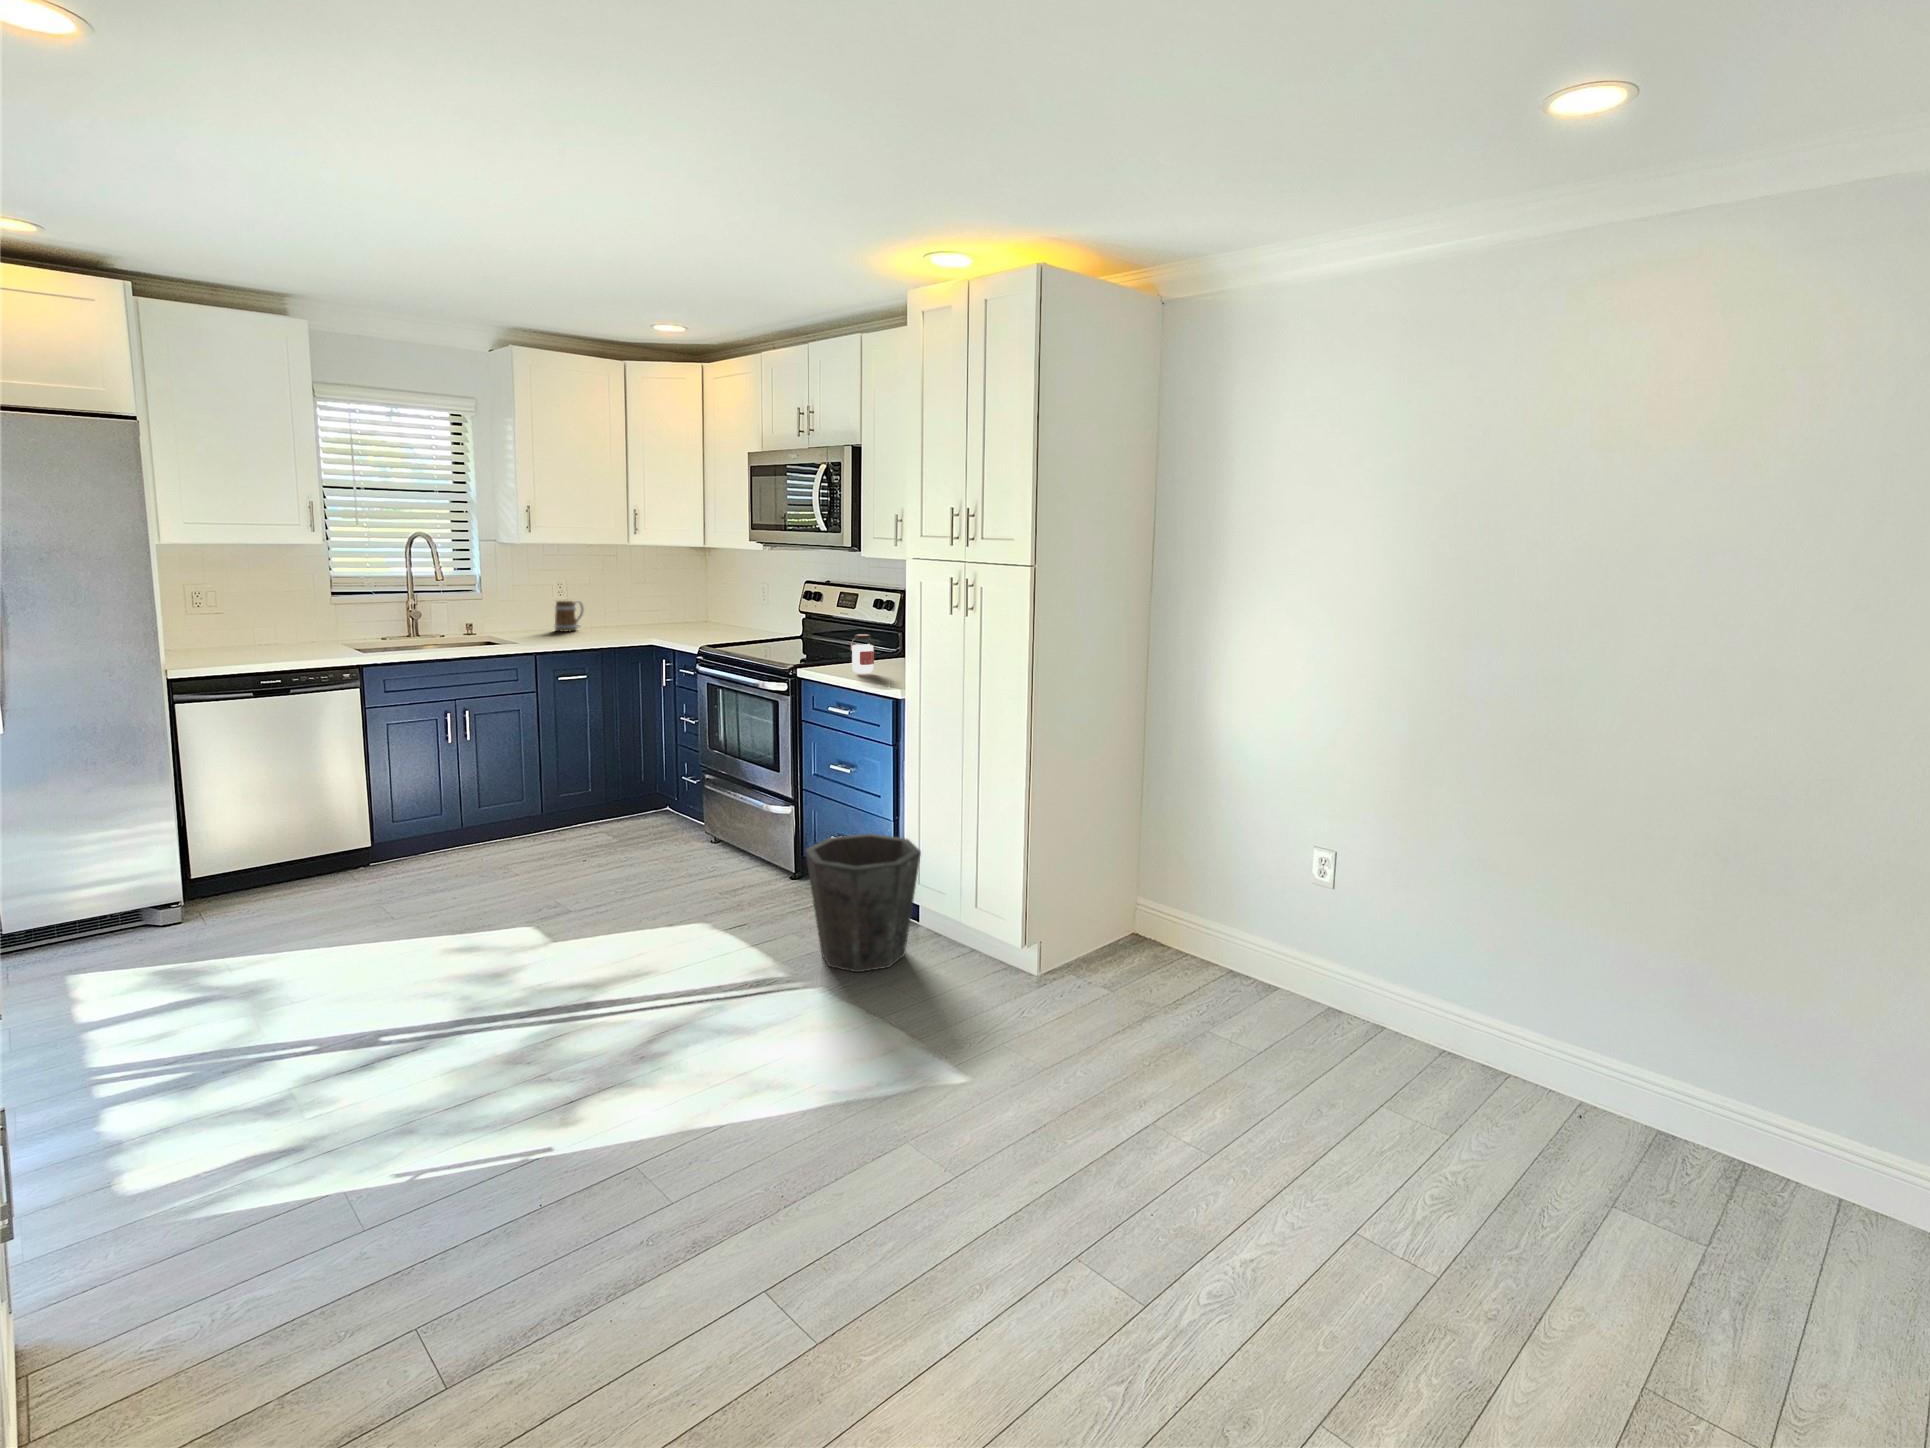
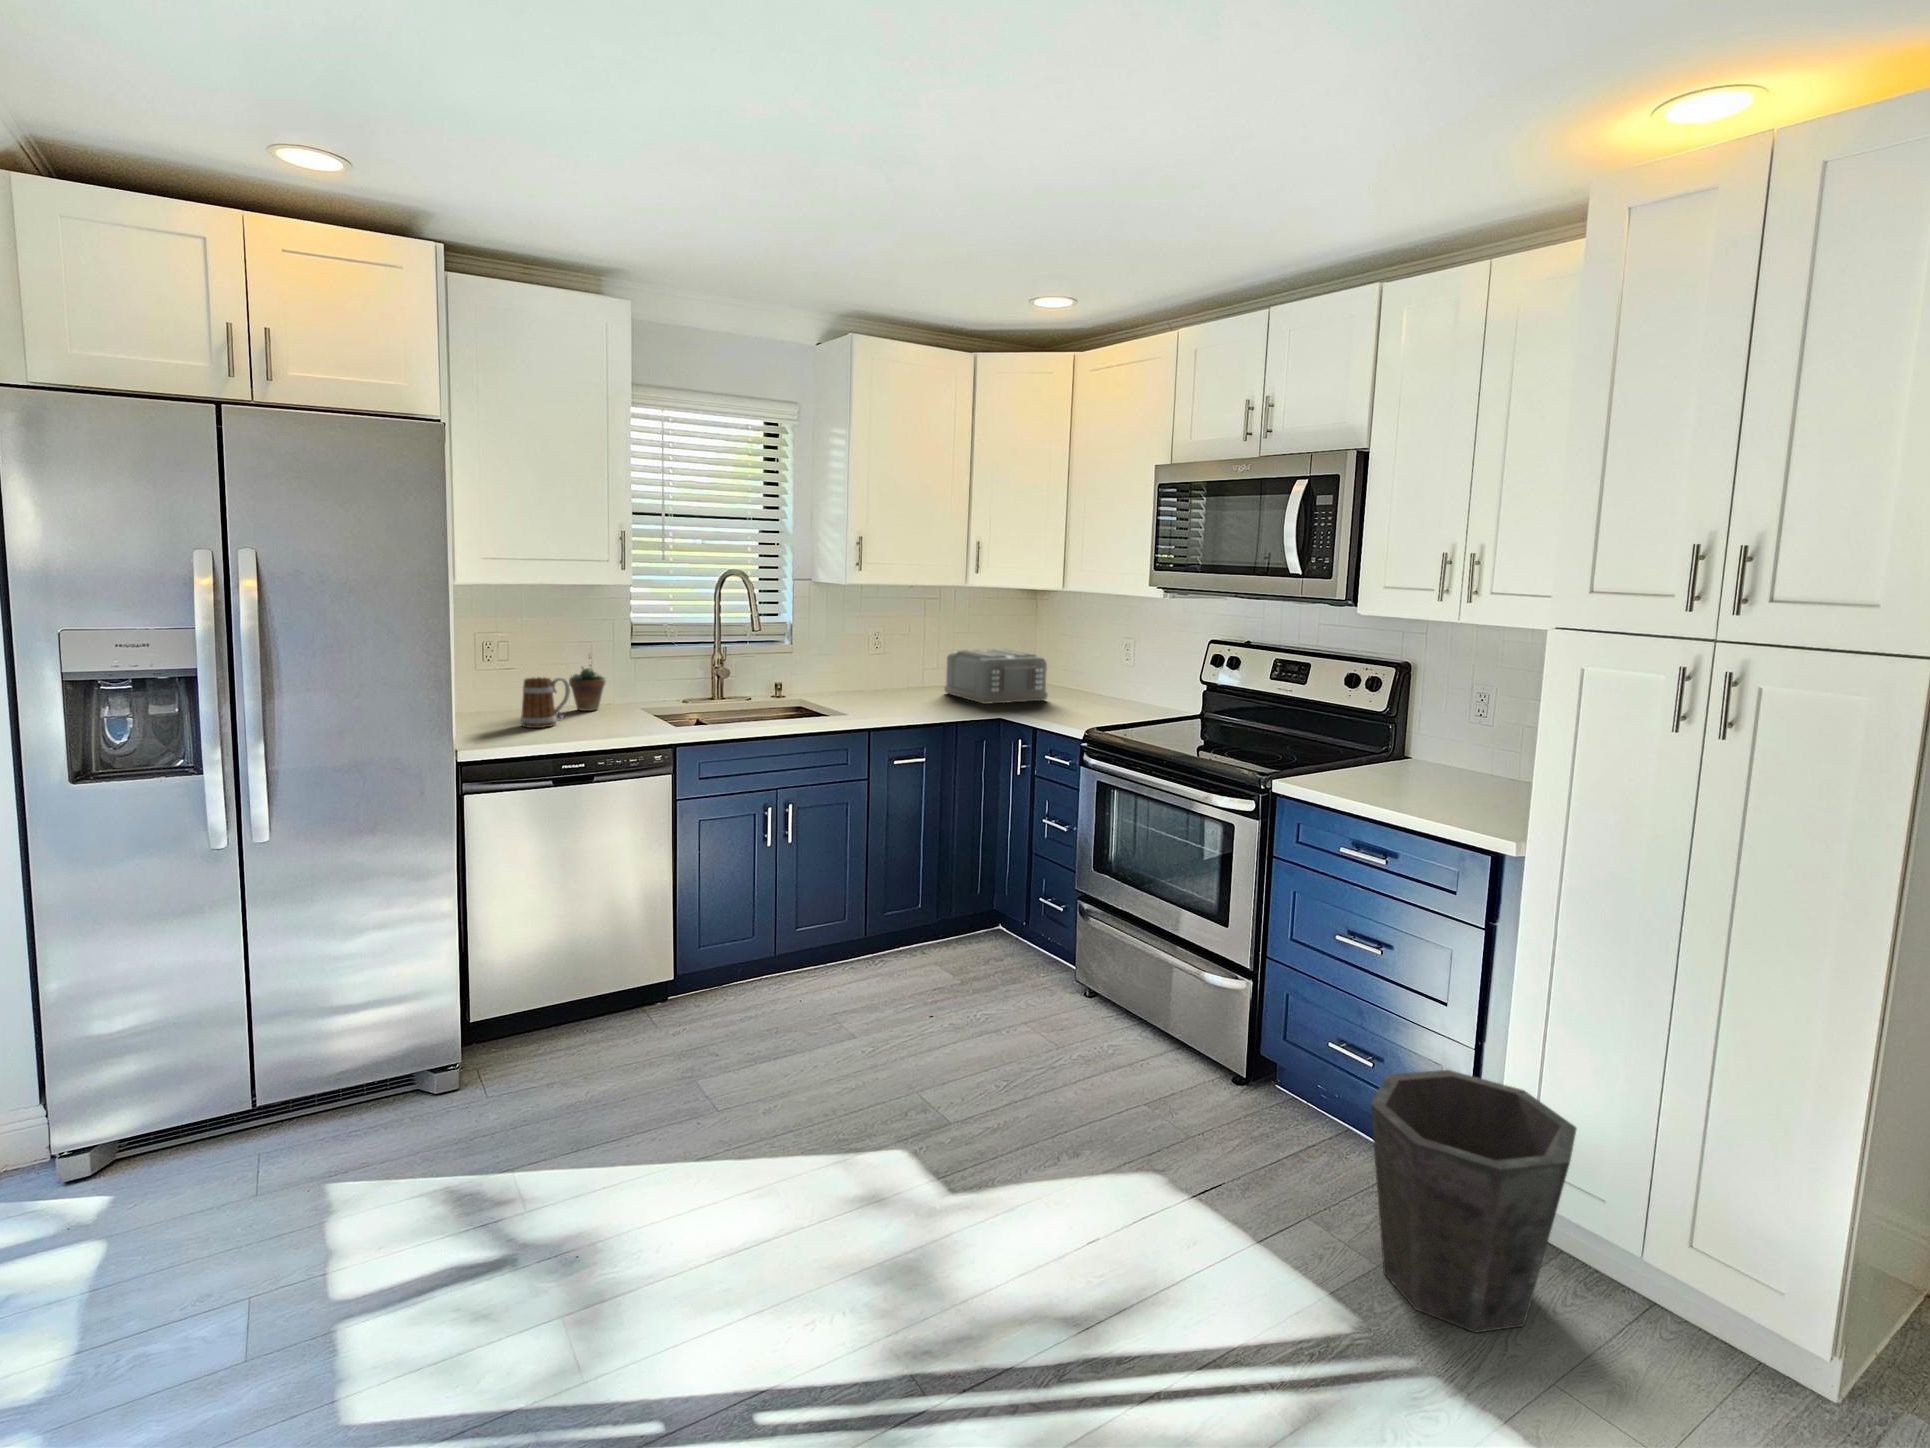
toaster: none [617,594,697,634] -> present [944,649,1048,704]
succulent plant: none [277,598,310,644] -> present [569,657,606,711]
mug: present [555,601,584,631] -> present [521,677,570,728]
jar: present [851,634,874,673] -> none [1375,737,1415,799]

